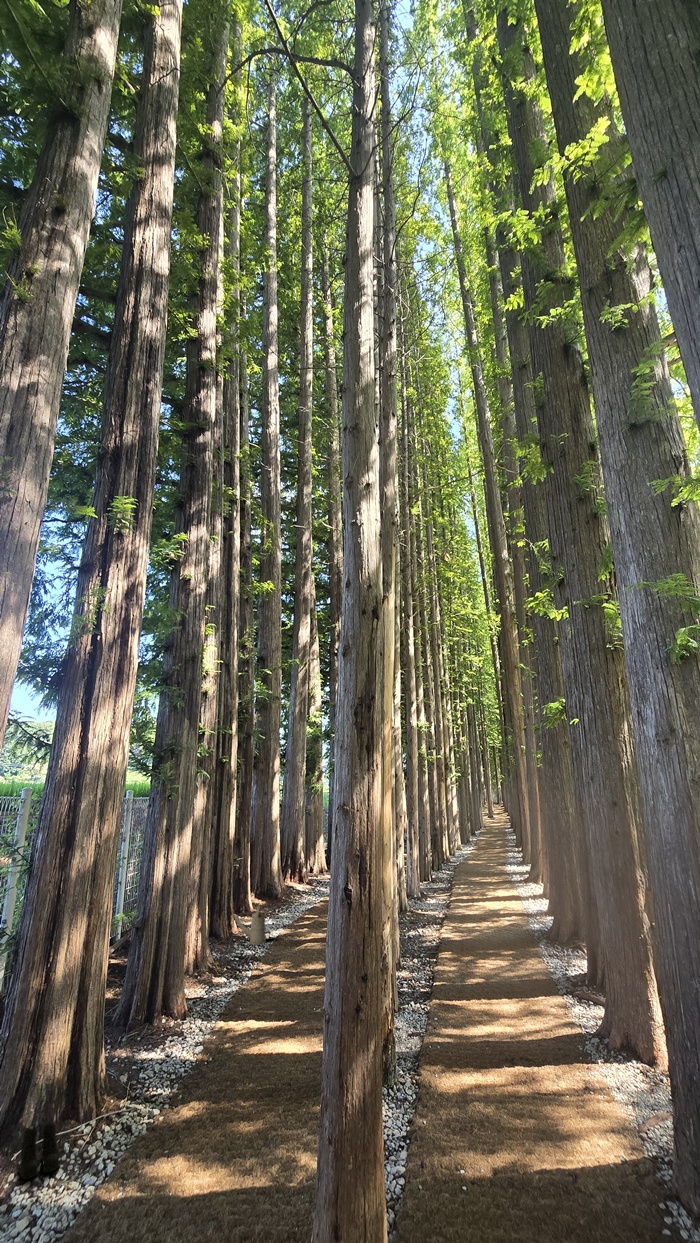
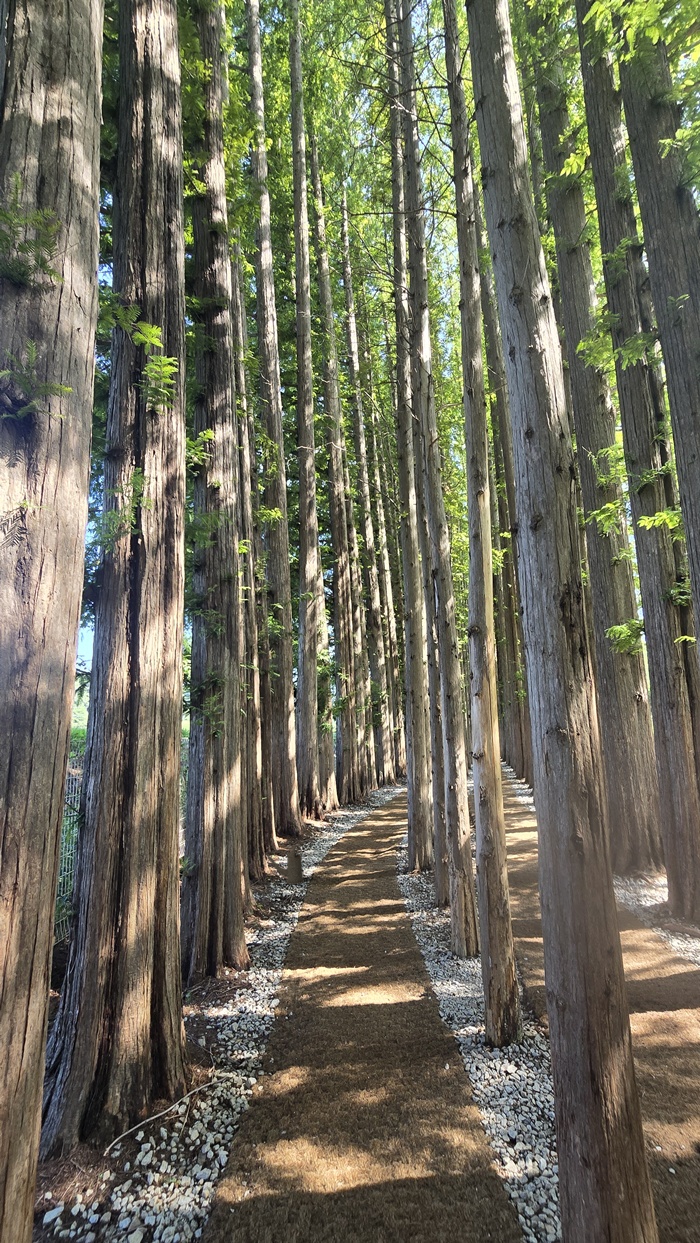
boots: present [20,1122,59,1179] -> none [112,1106,159,1176]

